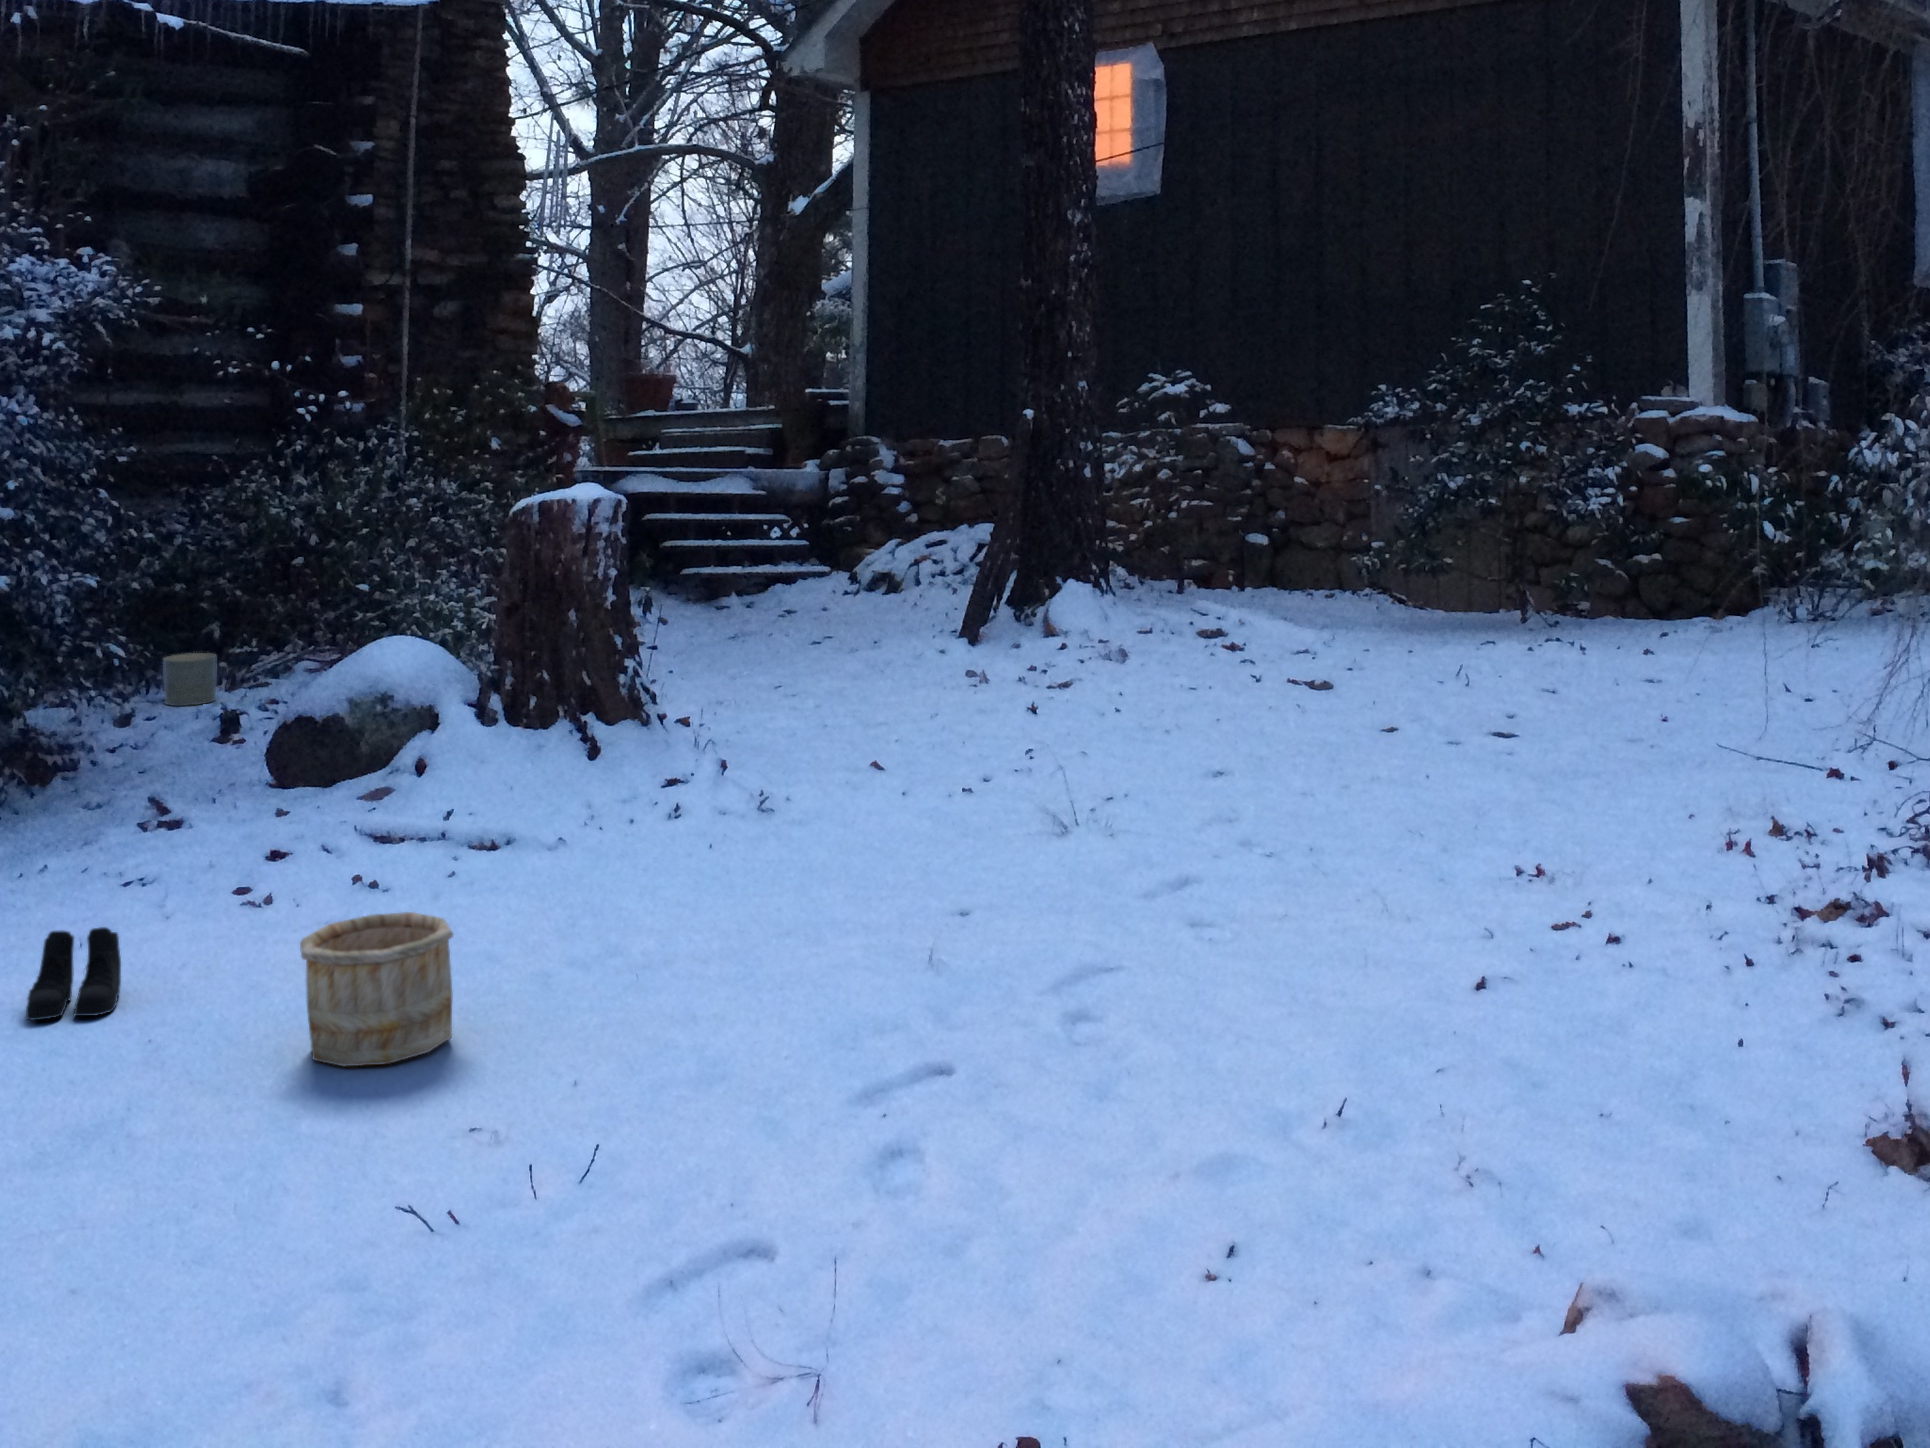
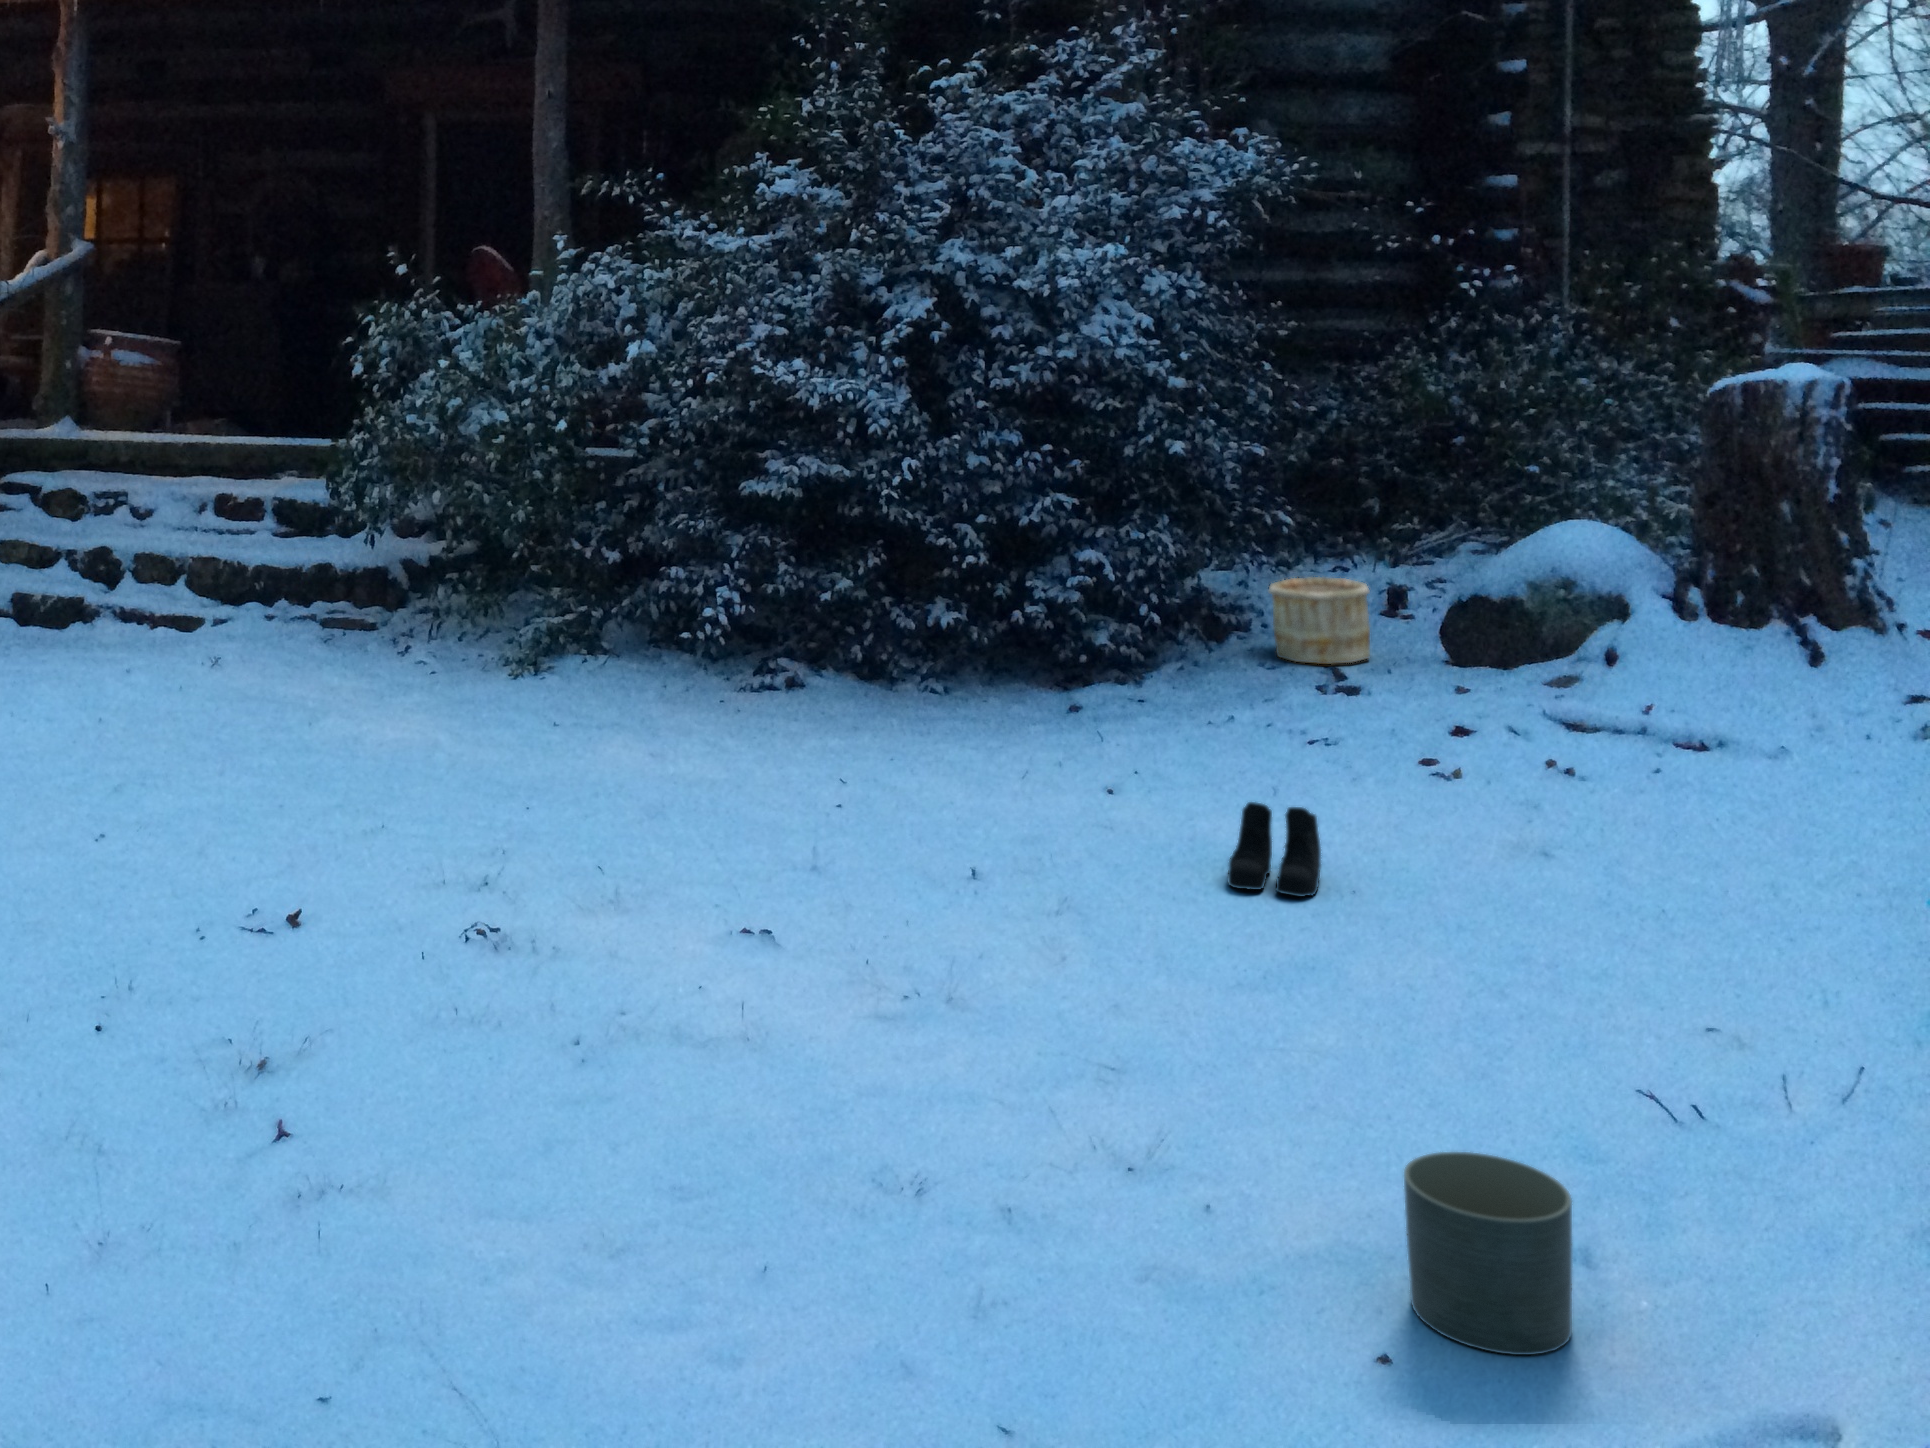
planter: present [163,653,217,706] -> present [1404,1152,1572,1355]
wooden bucket: present [300,912,454,1066] -> present [1269,577,1370,664]

